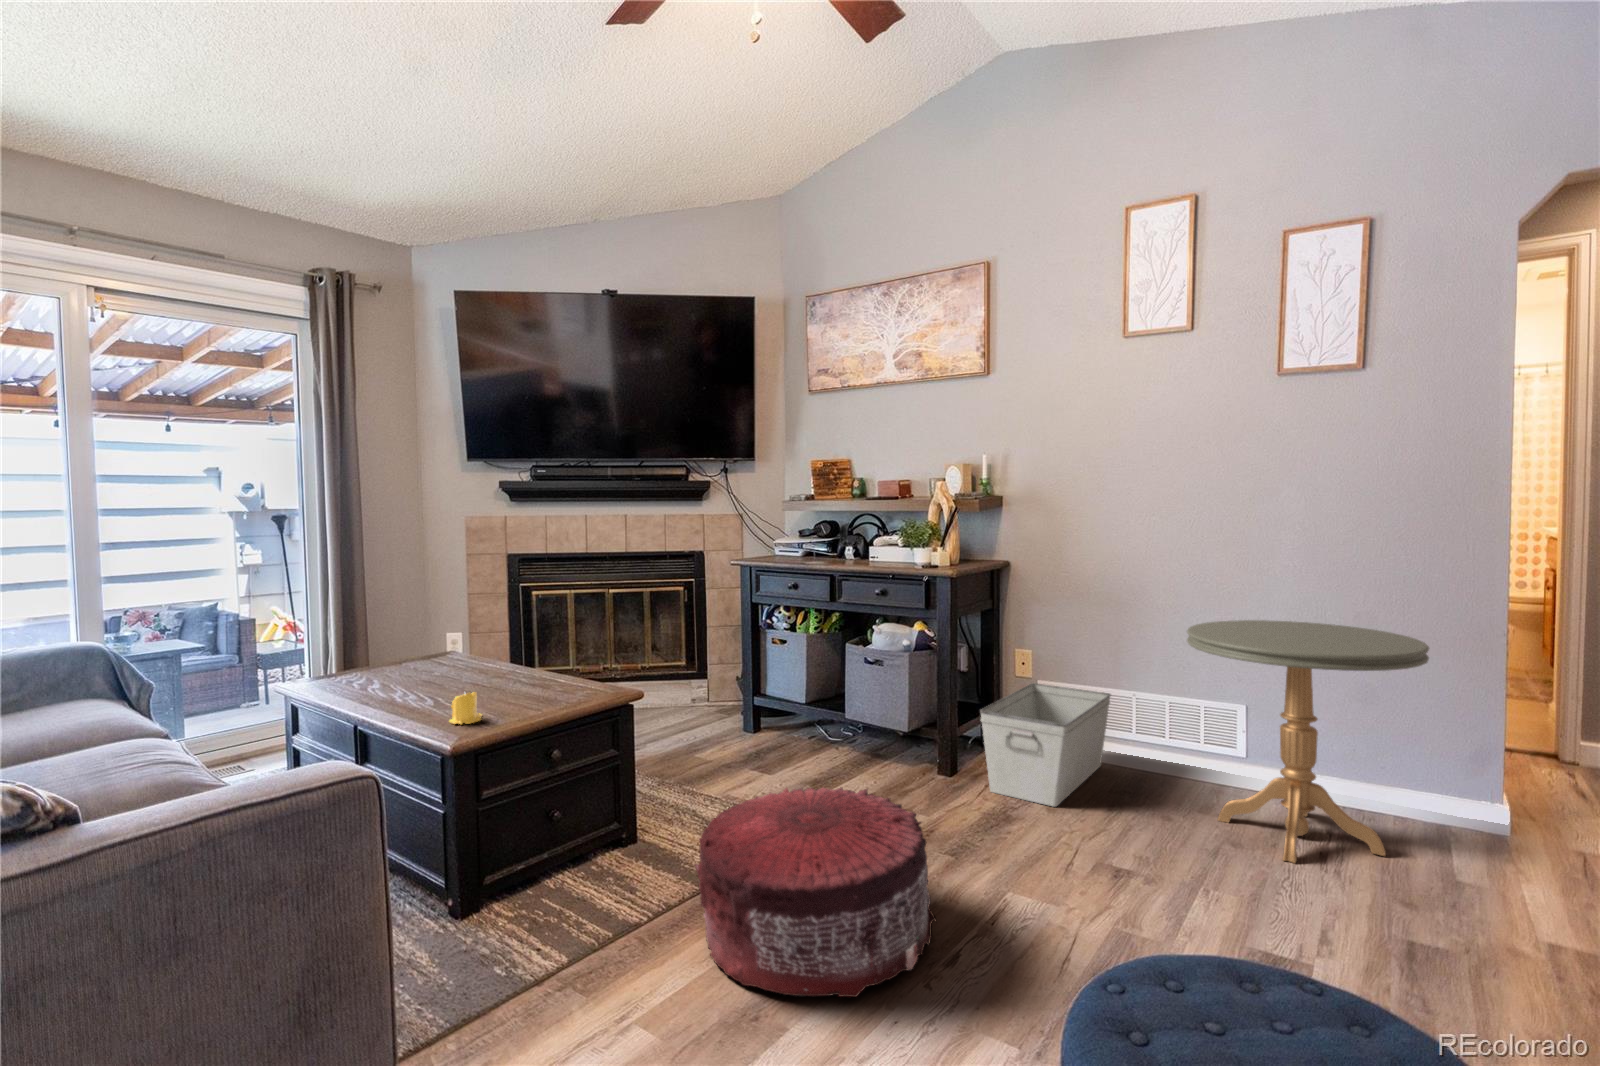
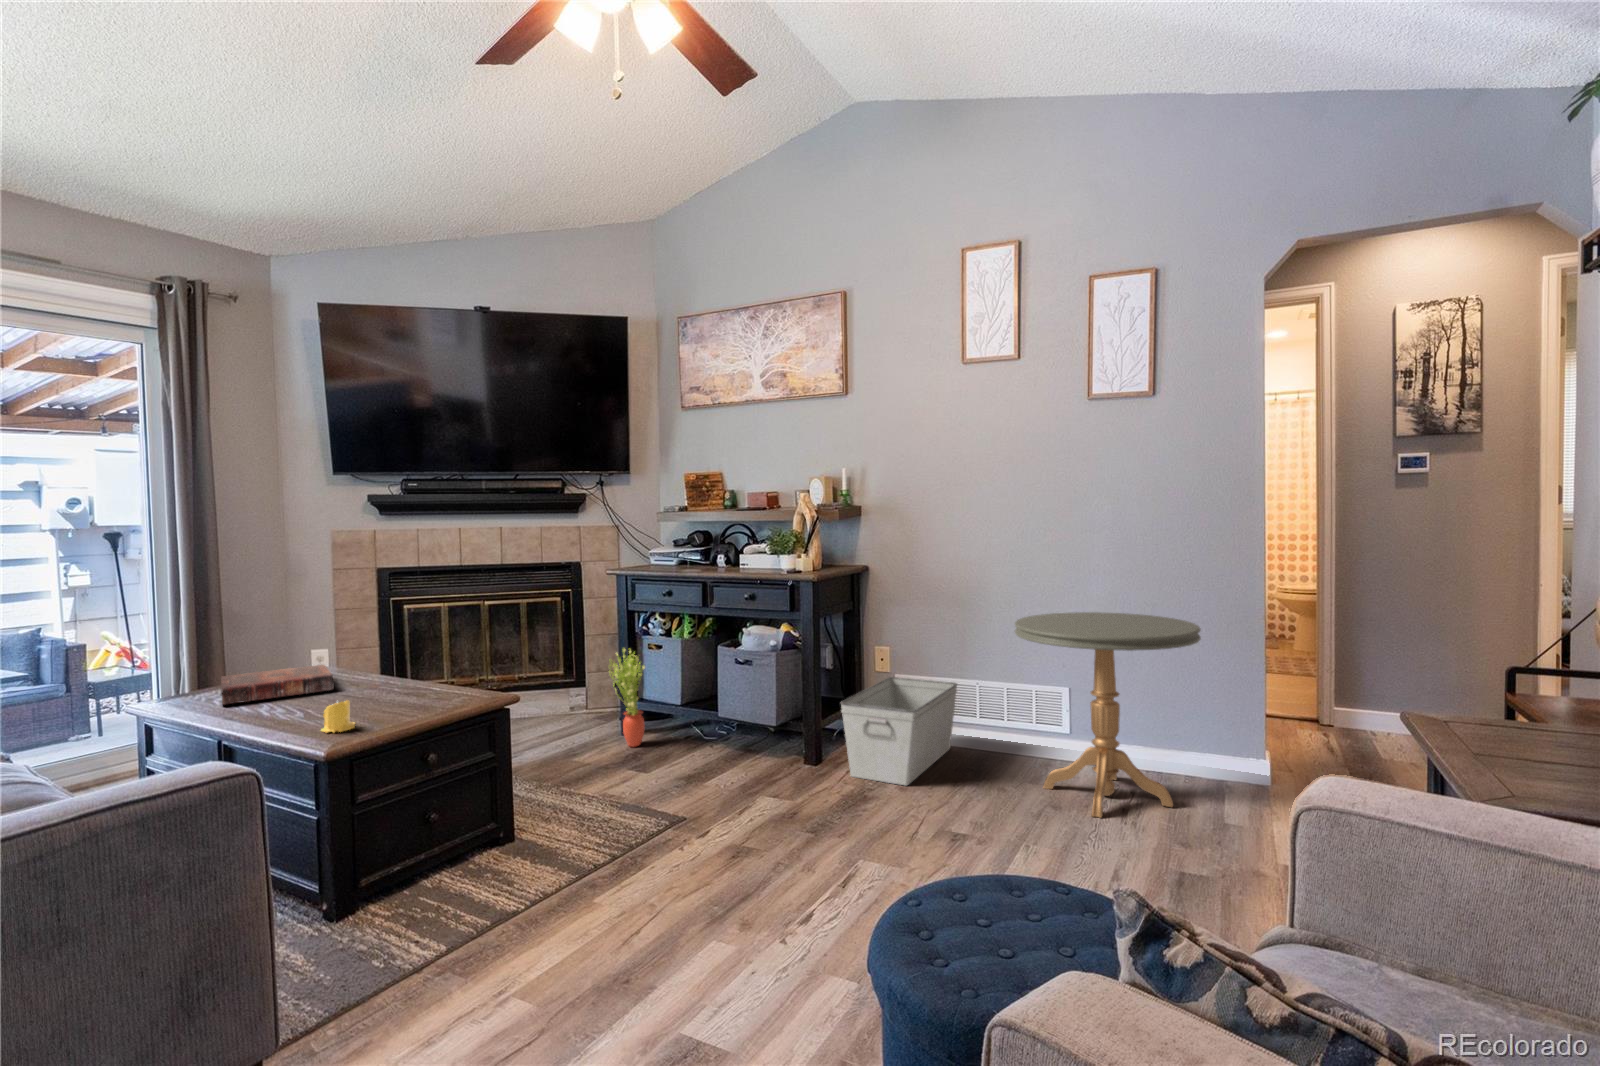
potted plant: none [732,640,769,744] -> present [612,649,644,747]
book: none [361,650,465,688] -> present [221,665,333,705]
pouf: present [695,788,936,997] -> none [570,773,795,958]

